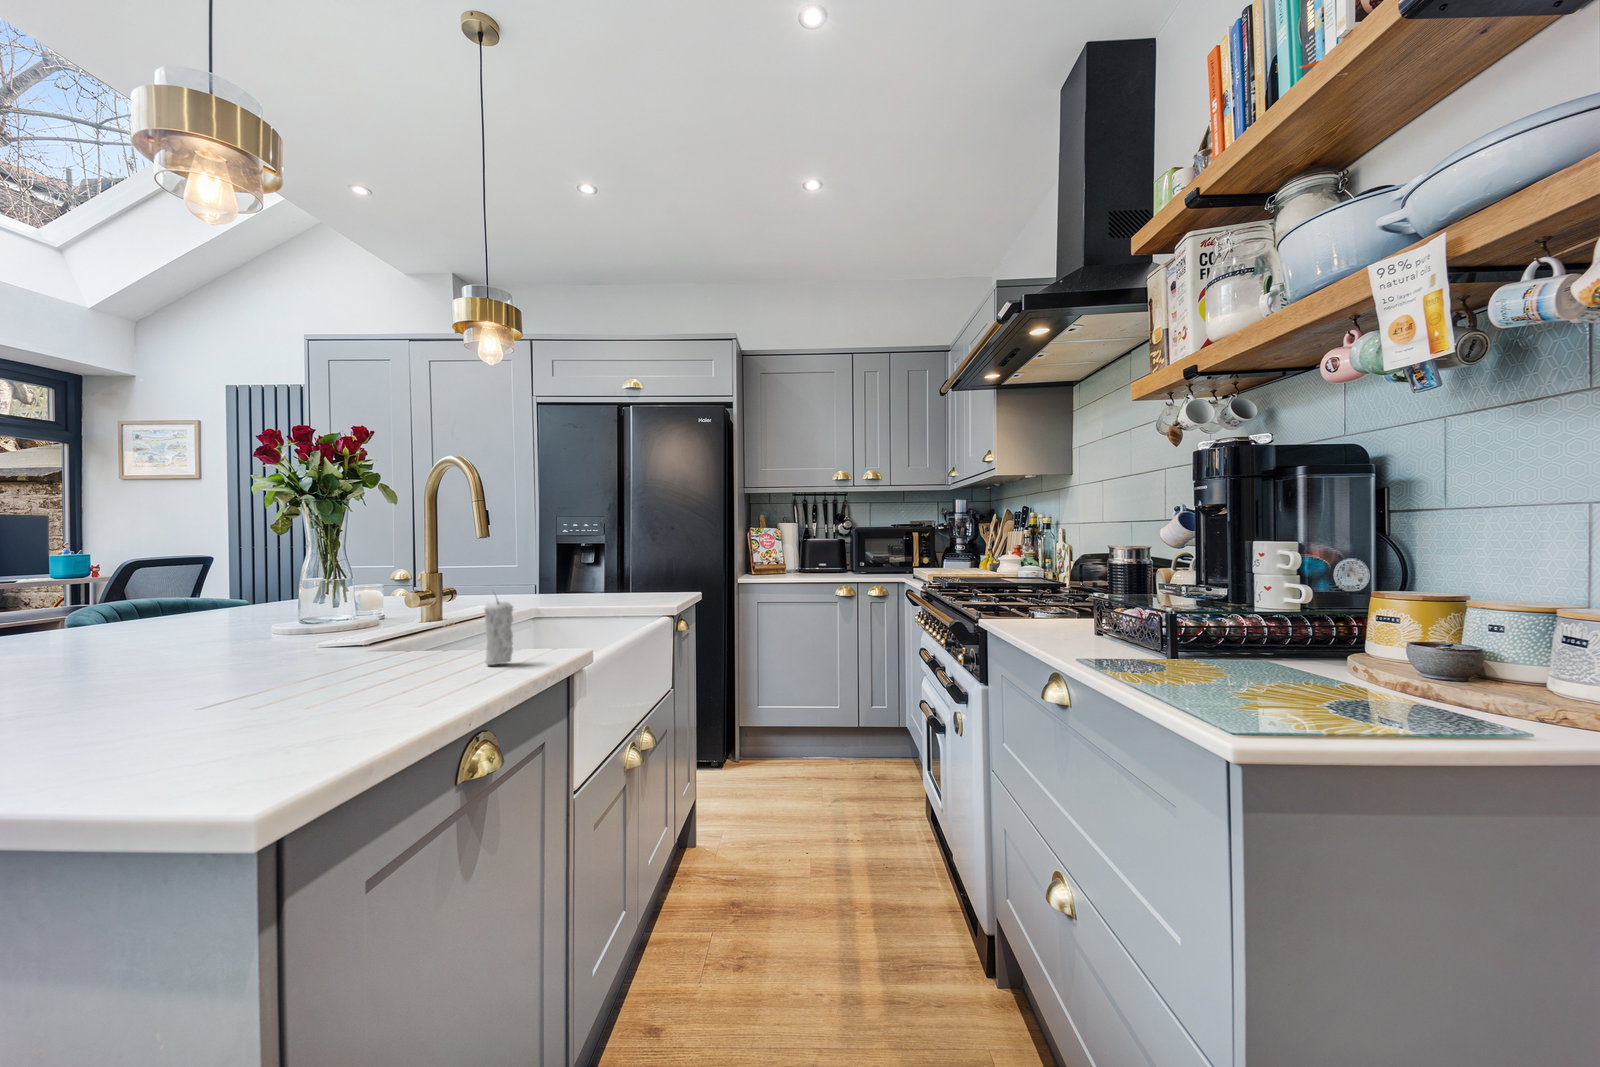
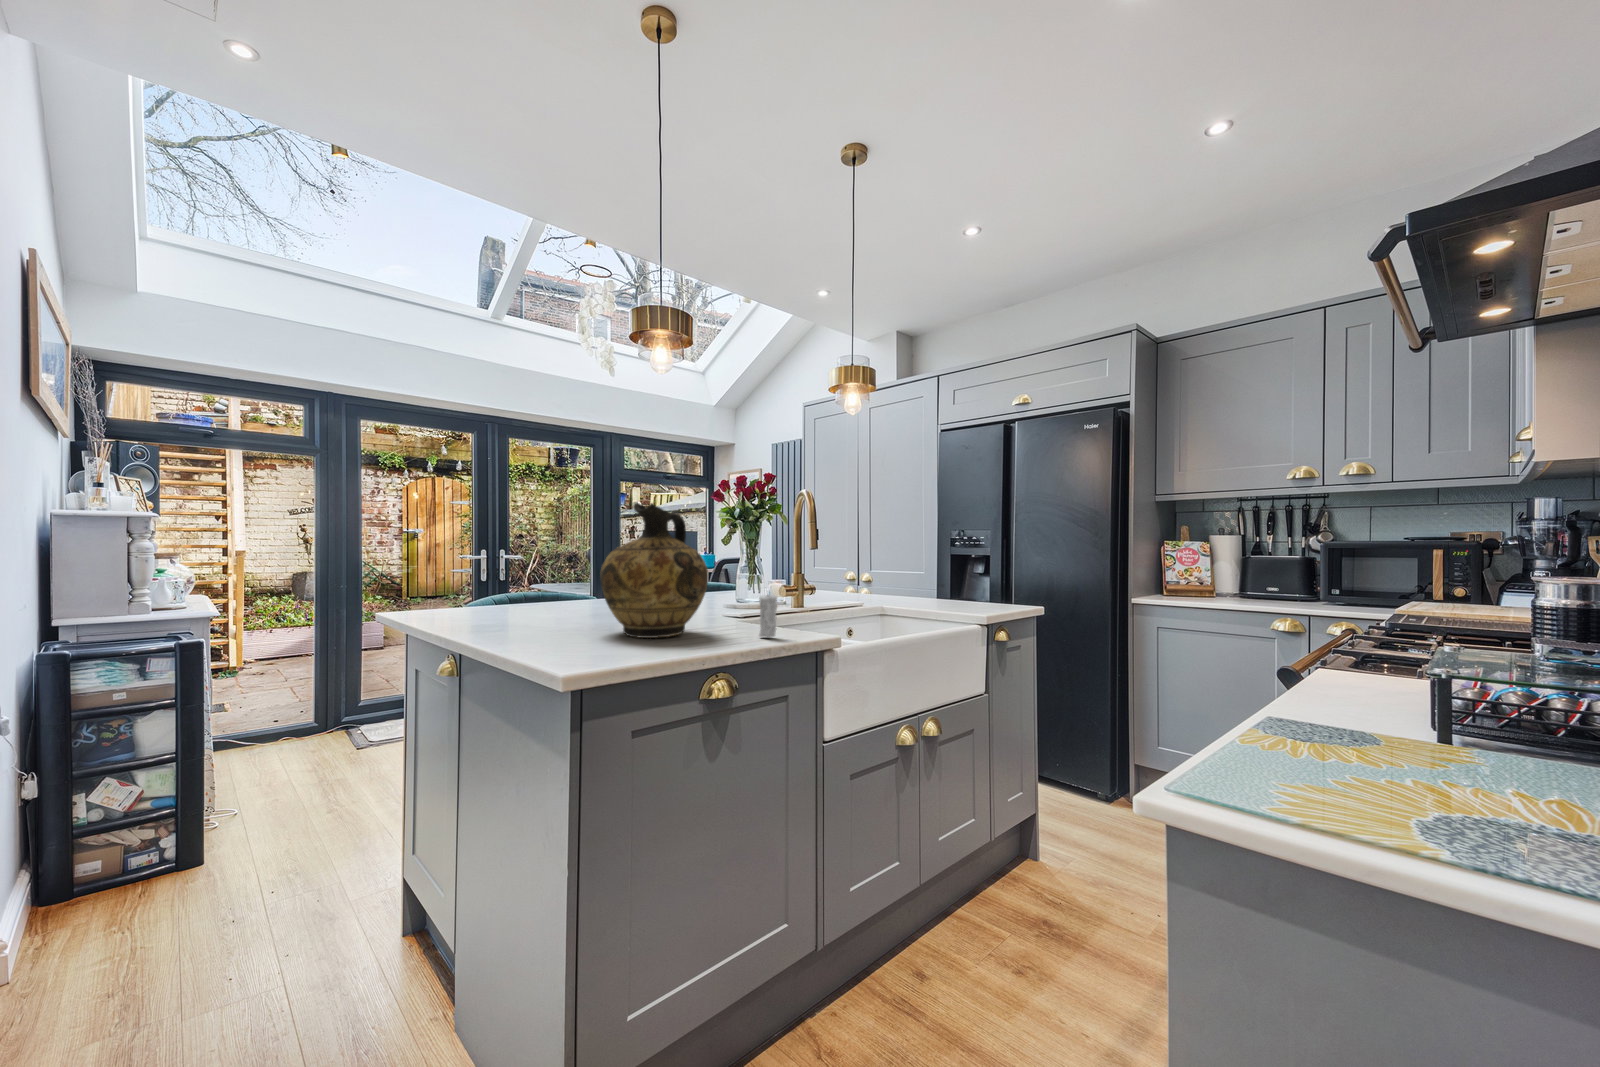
ceramic jug: none [166,454,406,701] -> present [600,503,708,638]

